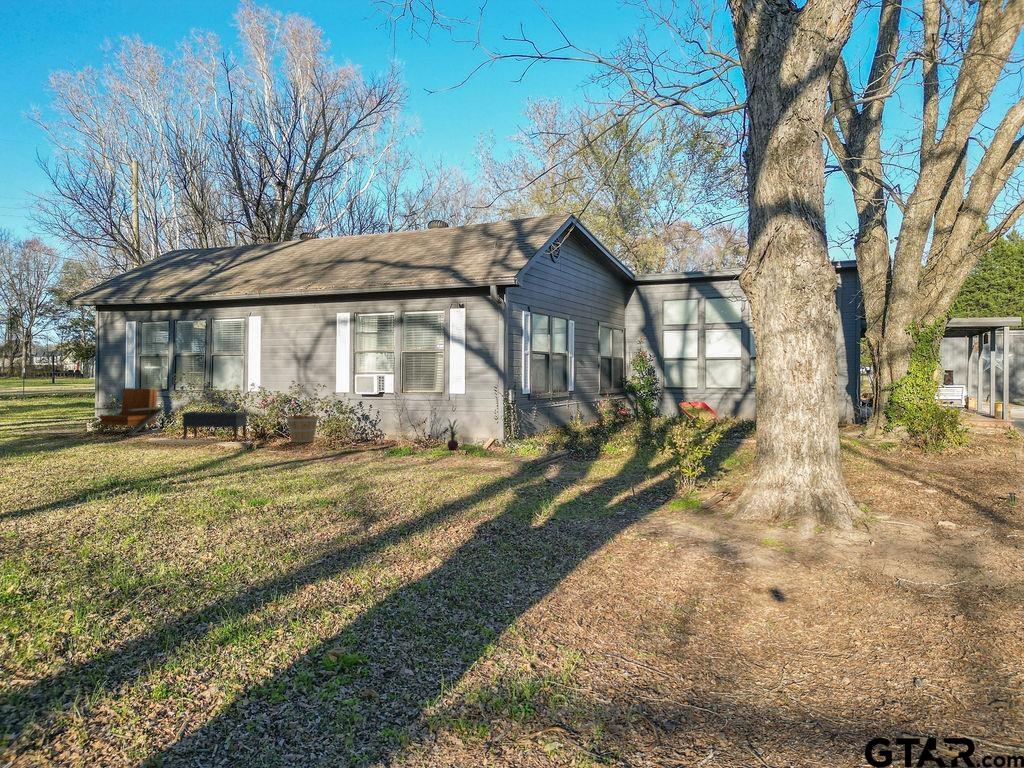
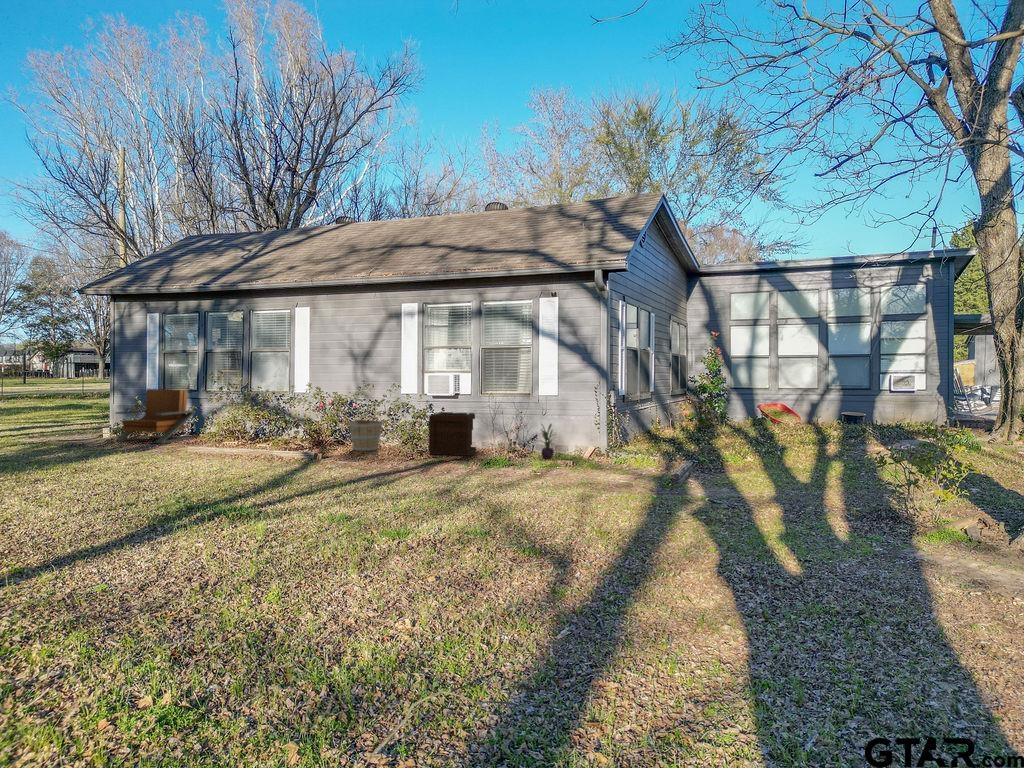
wooden crate: none [352,409,398,447] -> present [429,412,476,456]
bench: present [182,411,247,440] -> none [224,416,298,448]

